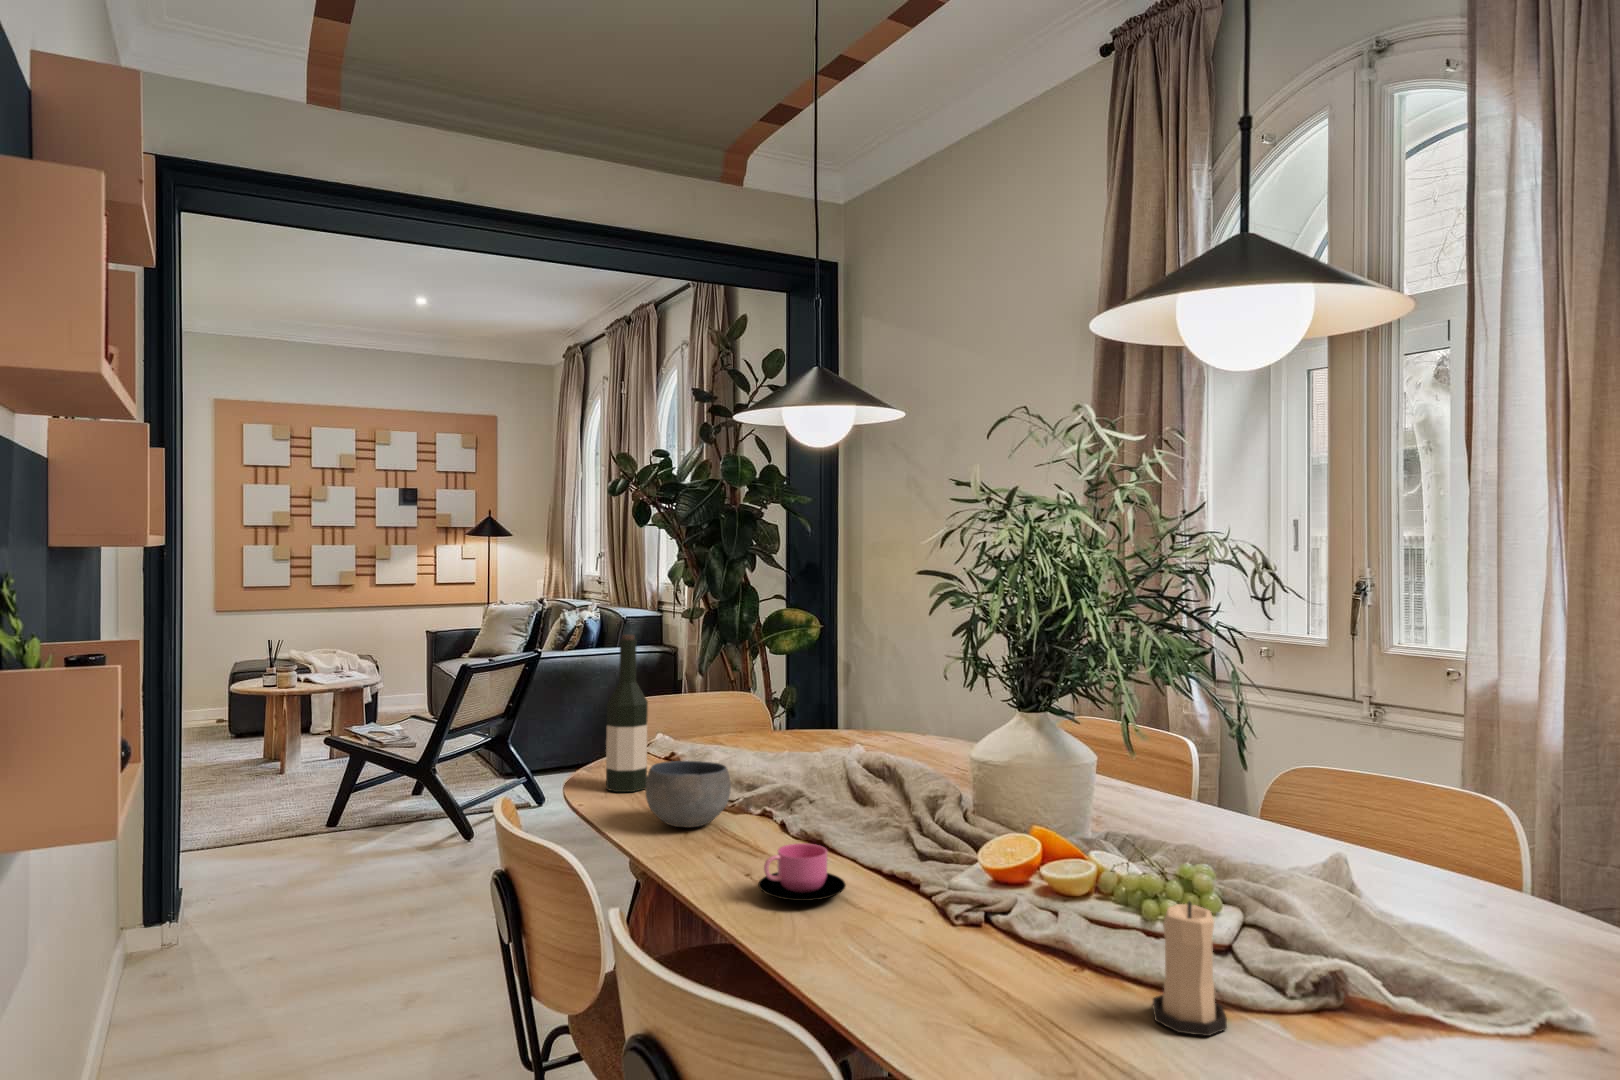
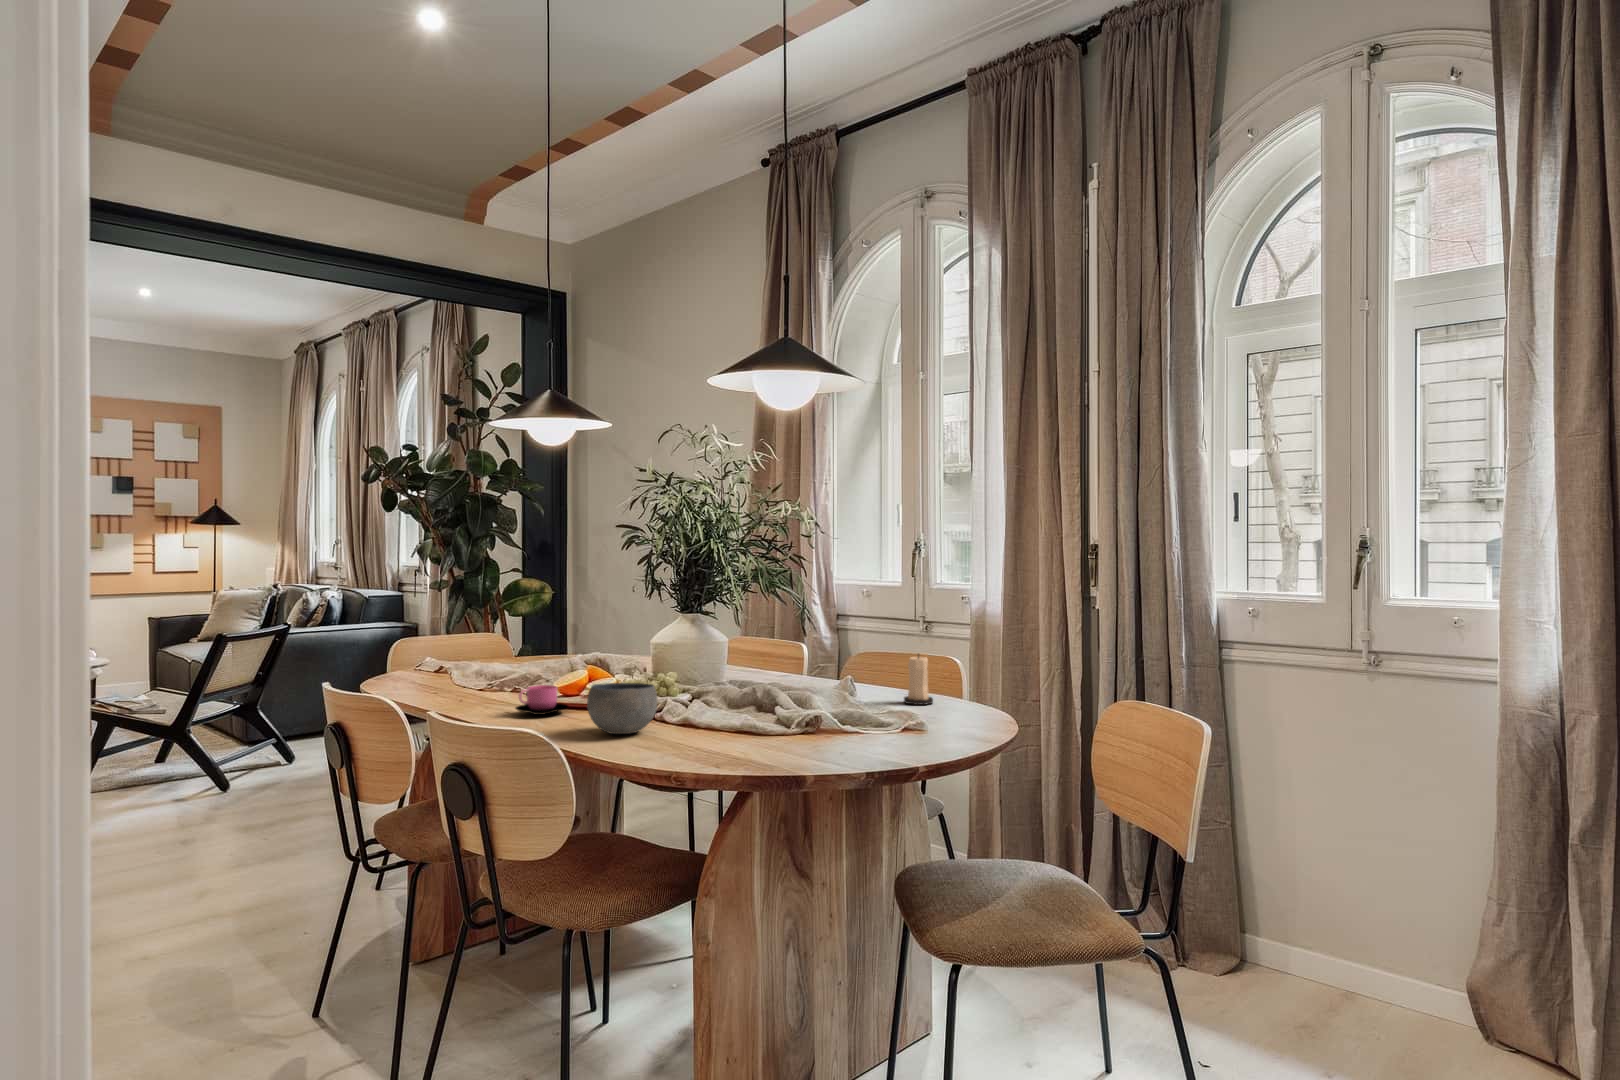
wine bottle: present [606,635,648,792] -> none [397,576,427,685]
bowl: present [646,761,731,827] -> present [587,683,657,734]
candle: present [1153,901,1227,1036] -> present [904,656,933,705]

